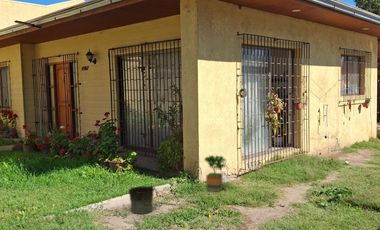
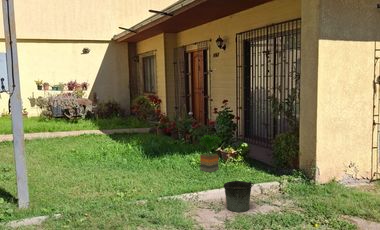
potted tree: present [205,155,226,192] -> present [200,135,221,172]

